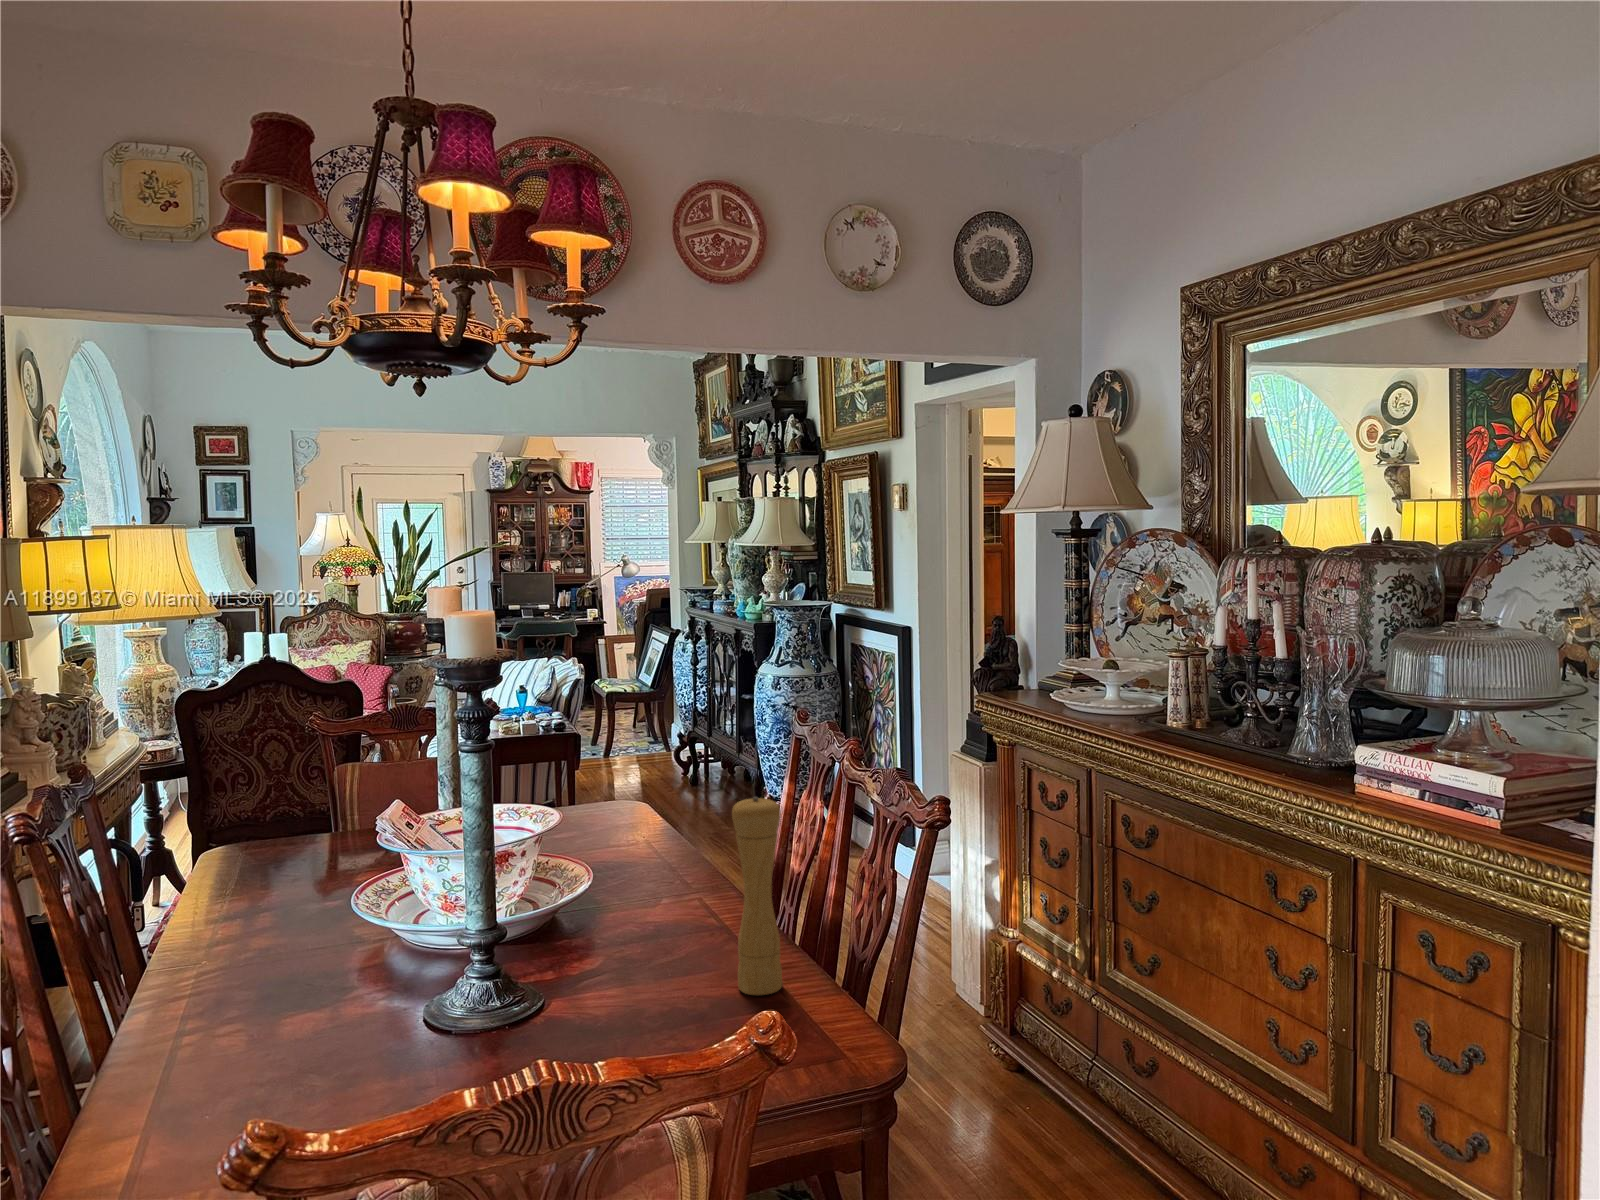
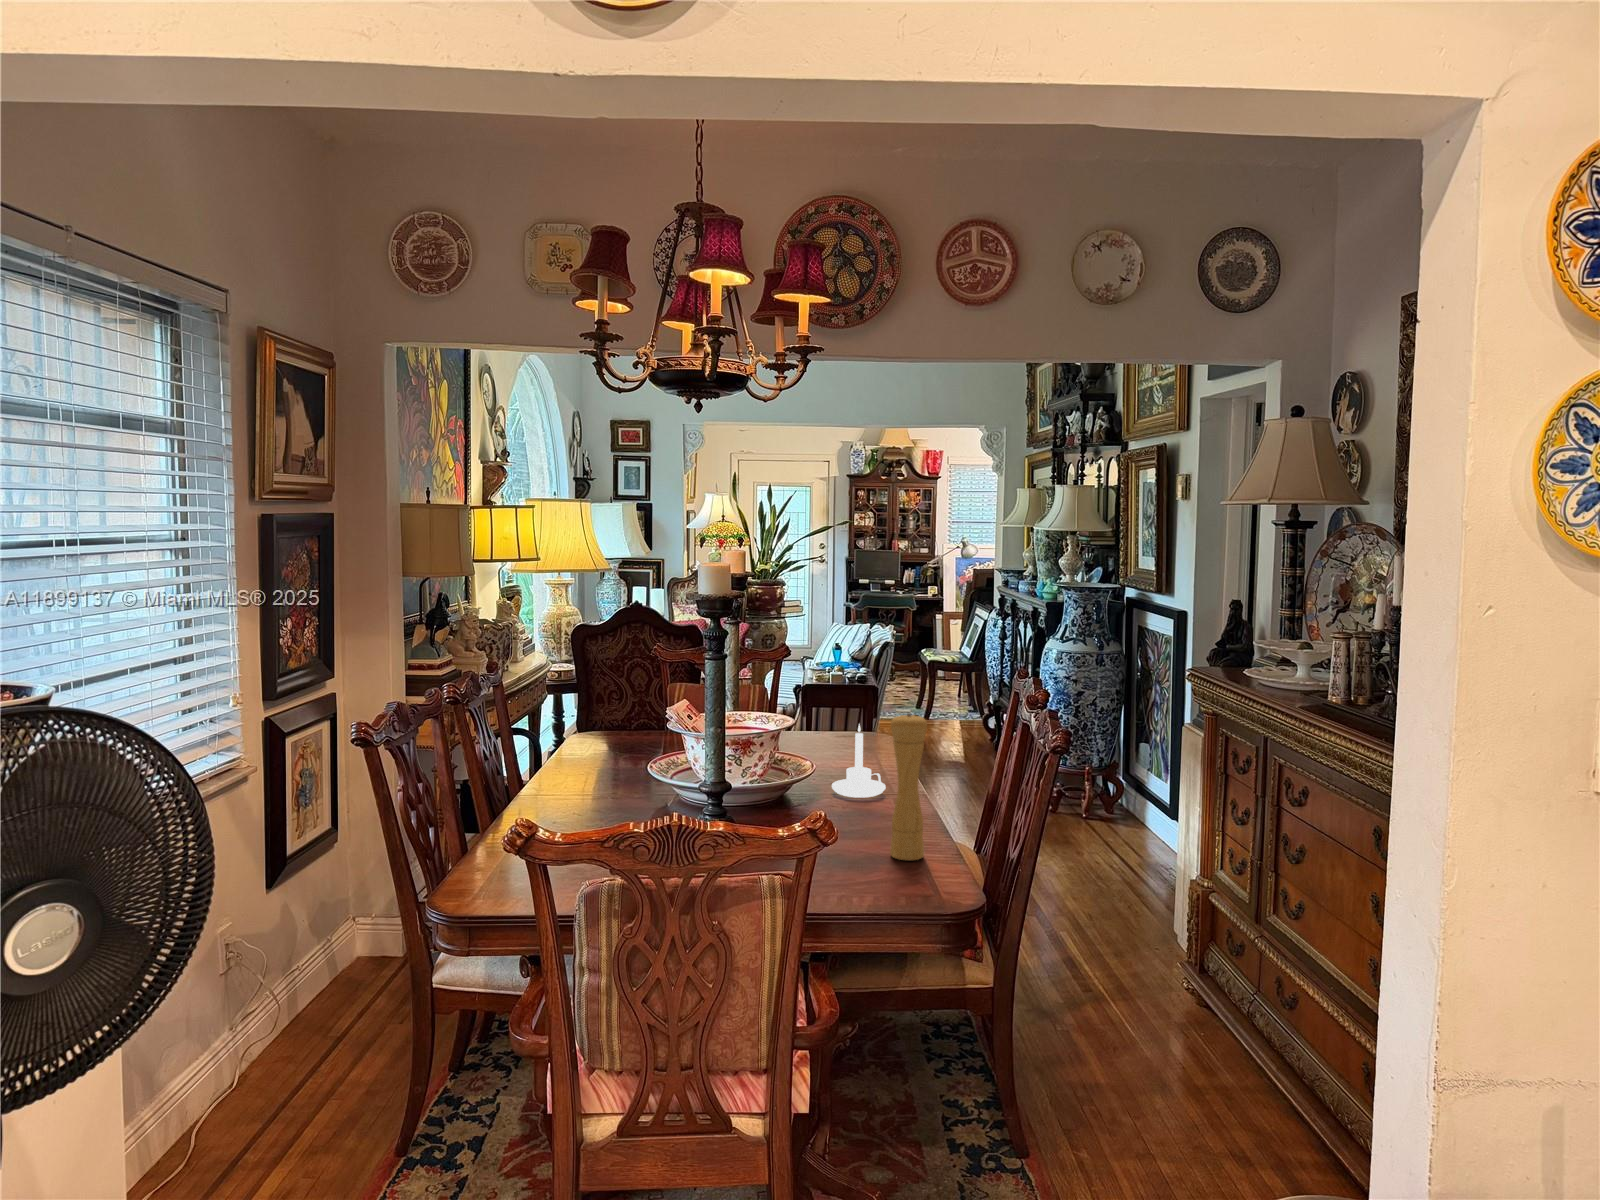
candle holder: none [610,803,681,902] -> present [832,724,886,798]

